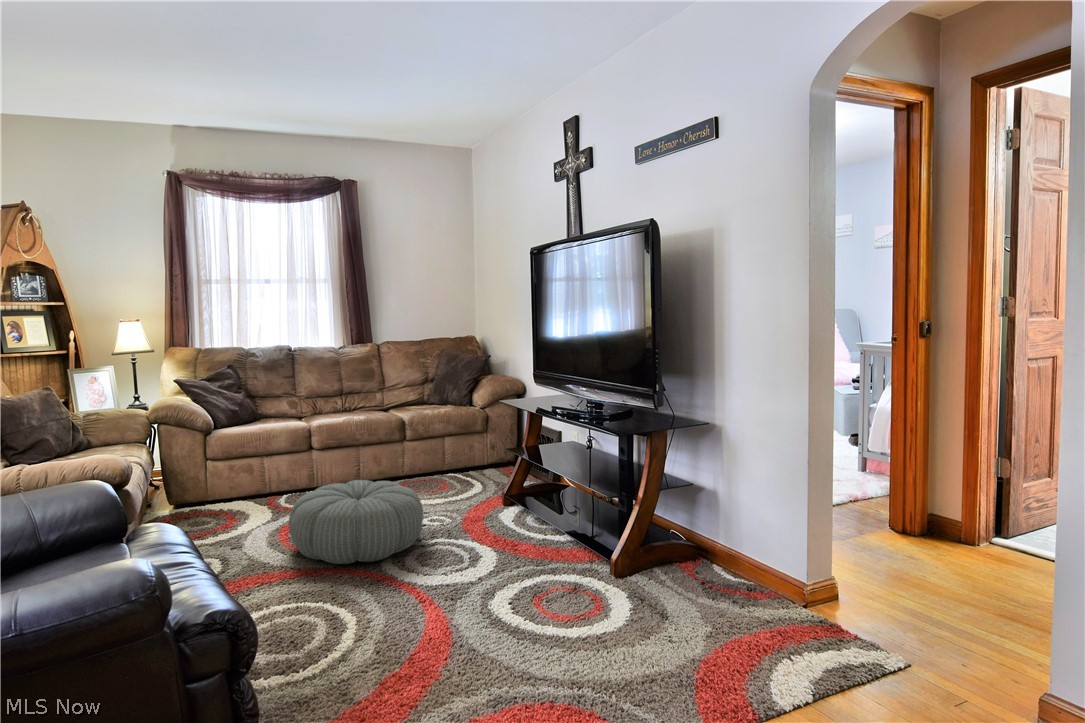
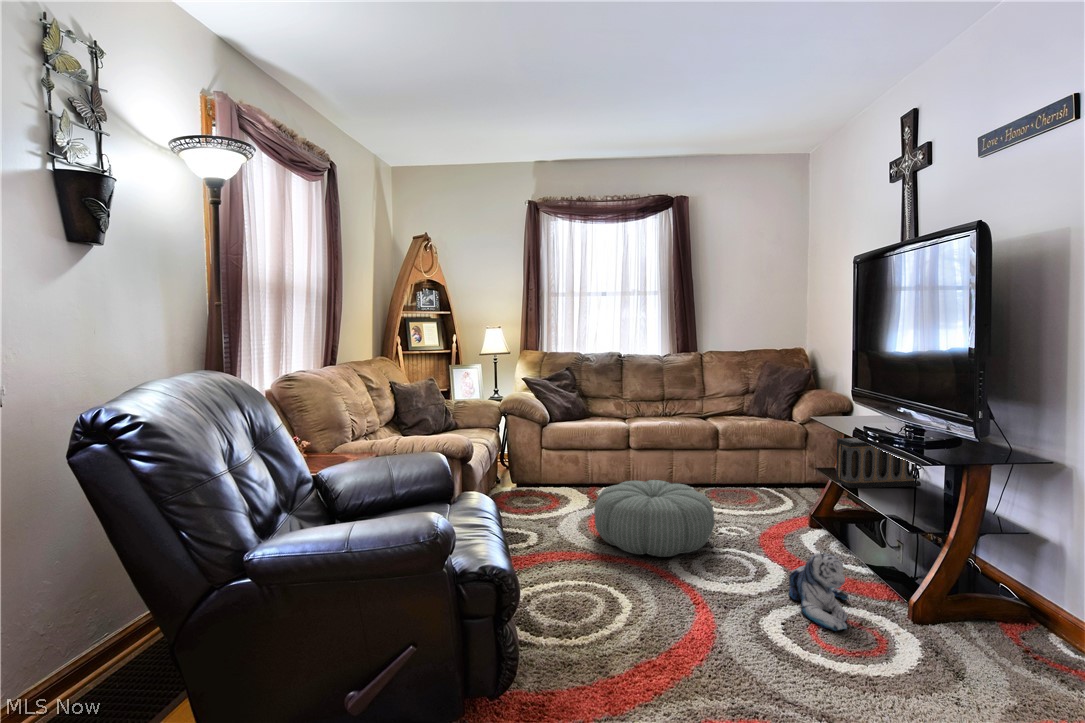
speaker: none [531,414,595,466] -> present [836,438,921,488]
plush toy: none [503,527,561,597] -> present [788,553,848,631]

